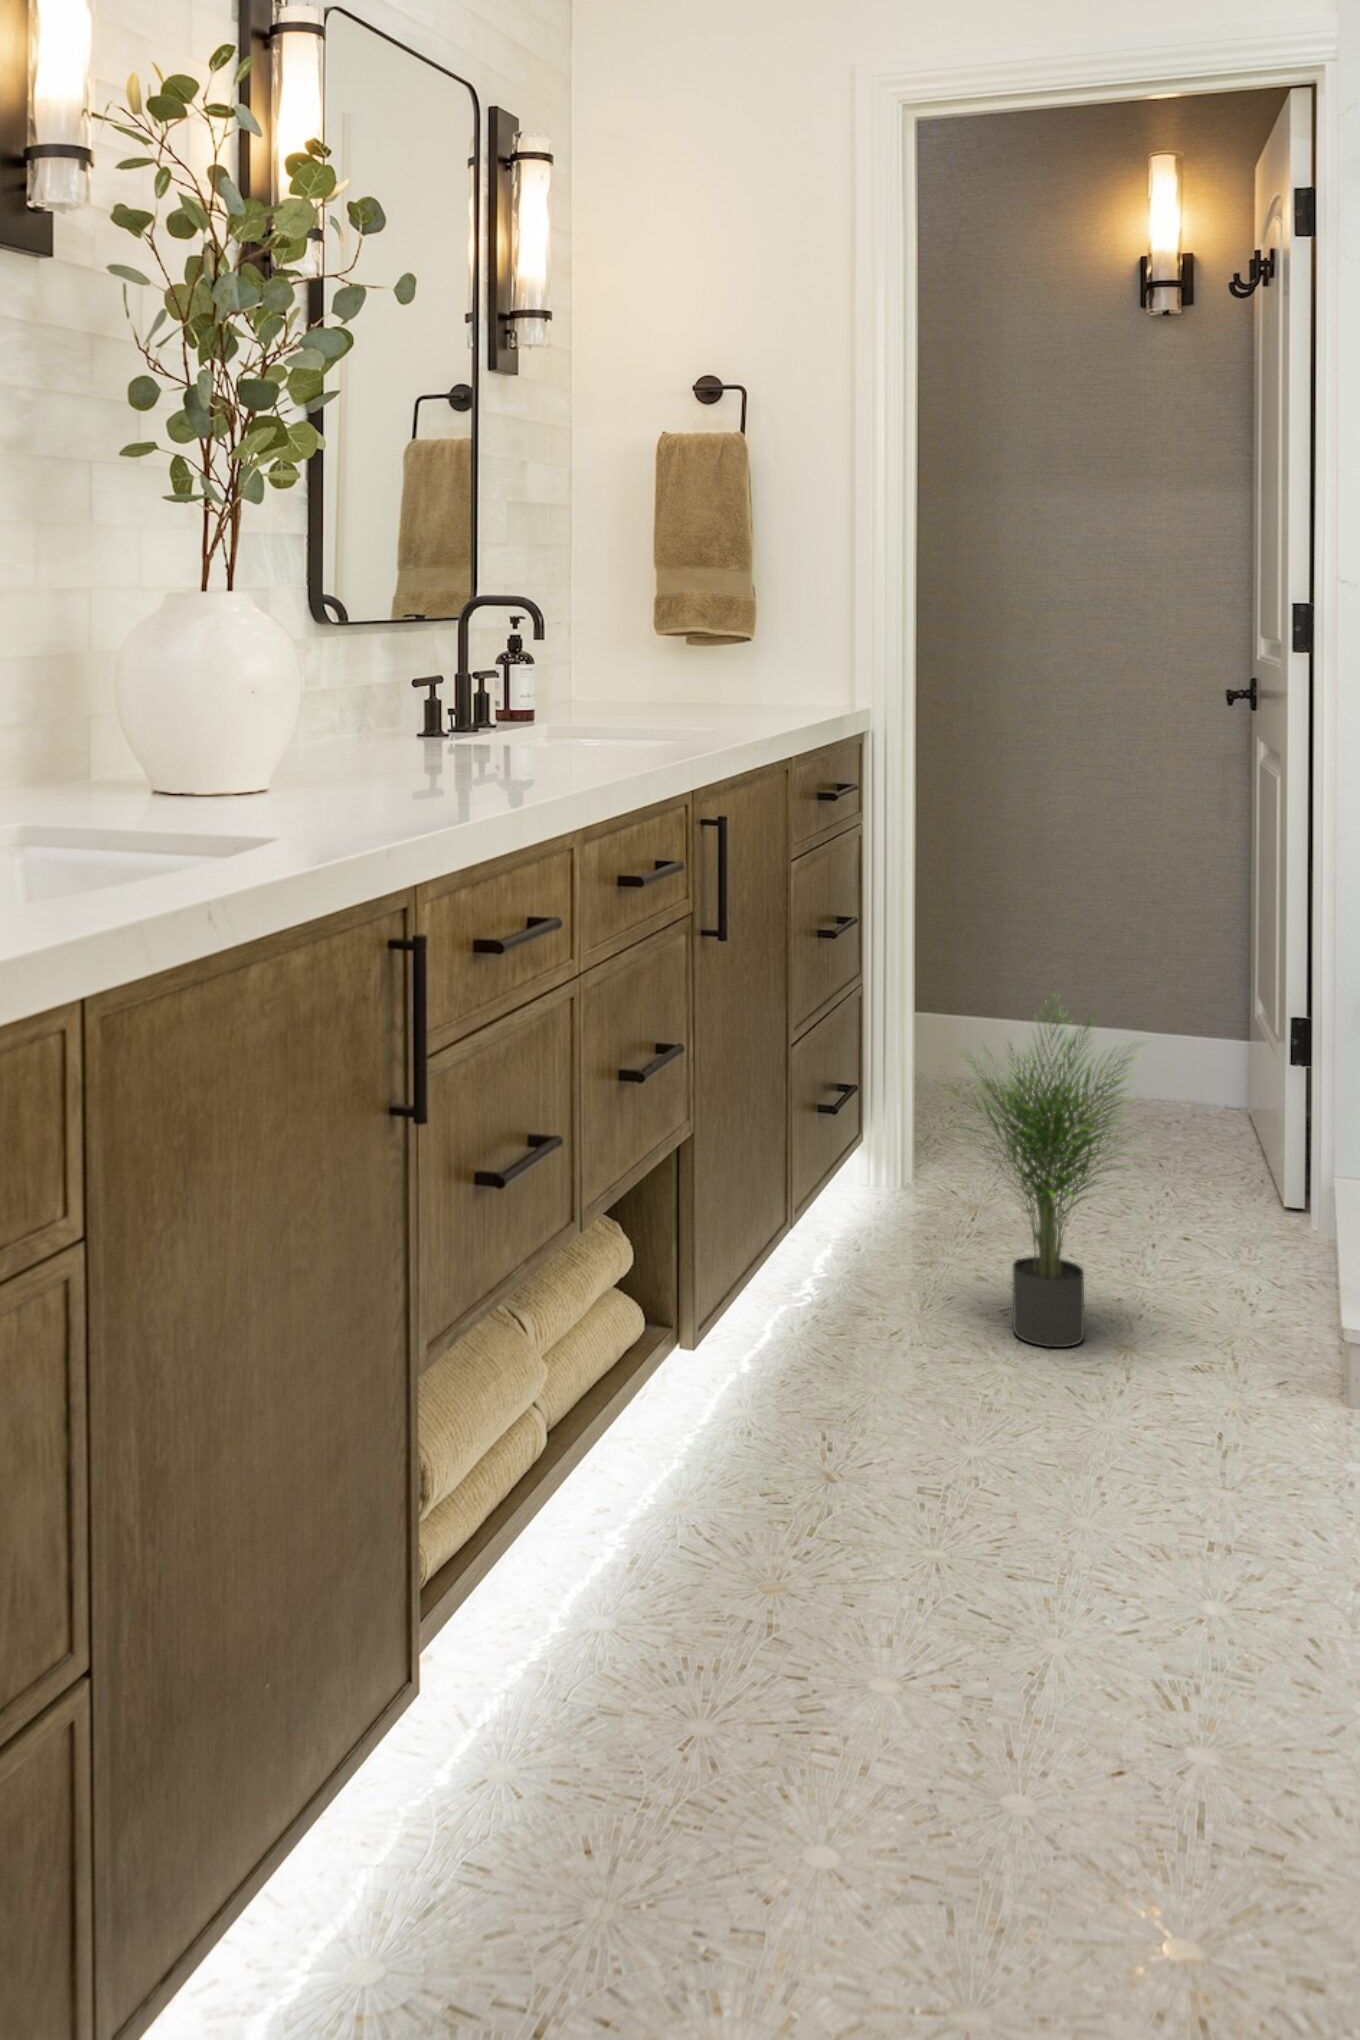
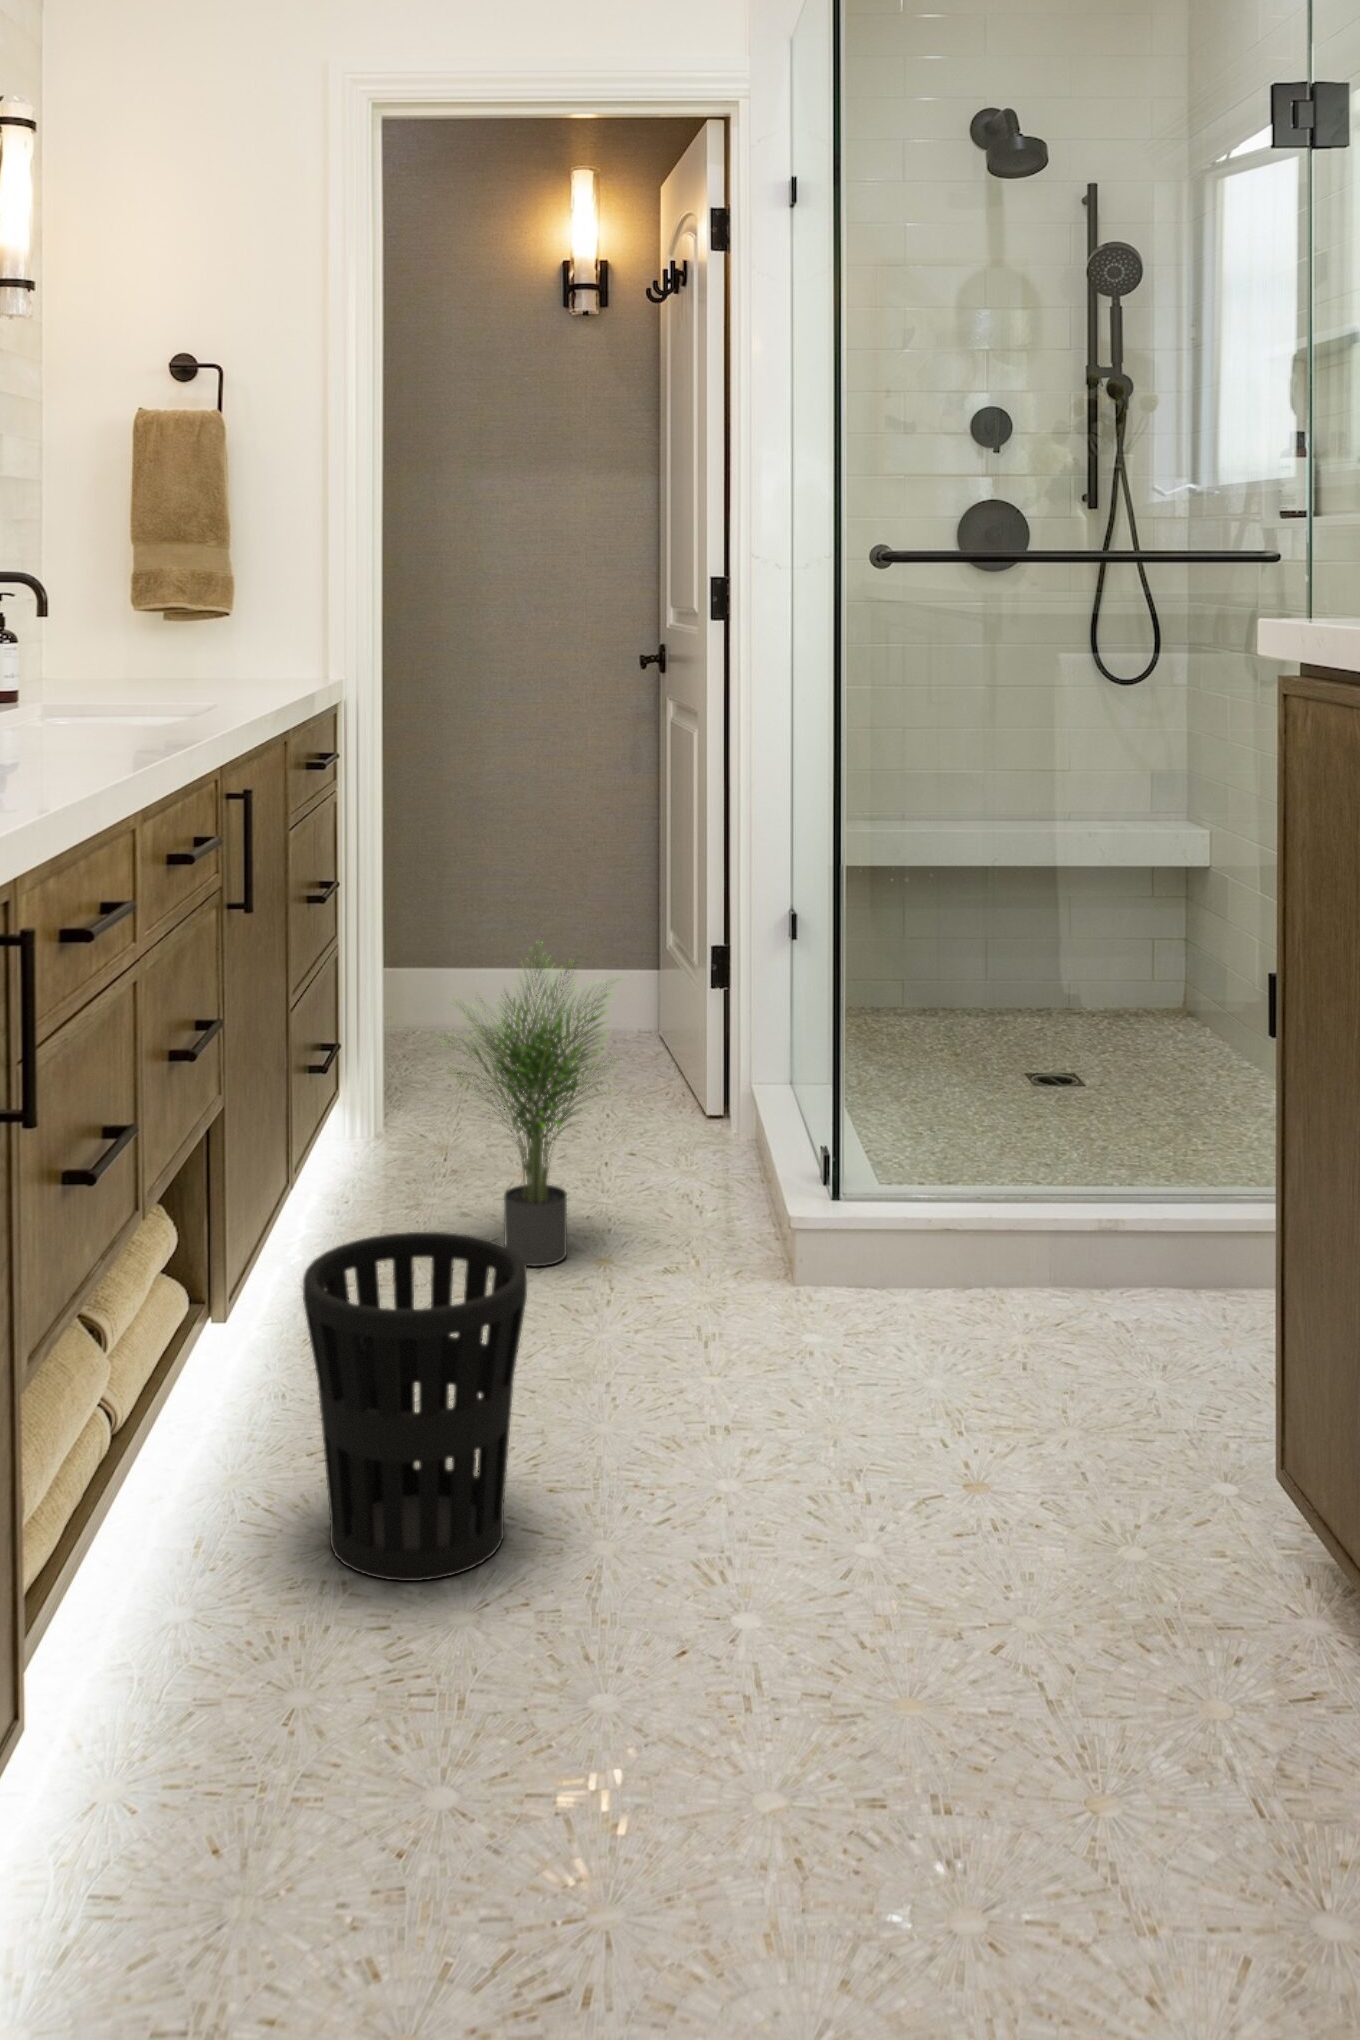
wastebasket: none [735,1280,973,1643] -> present [303,1232,527,1581]

